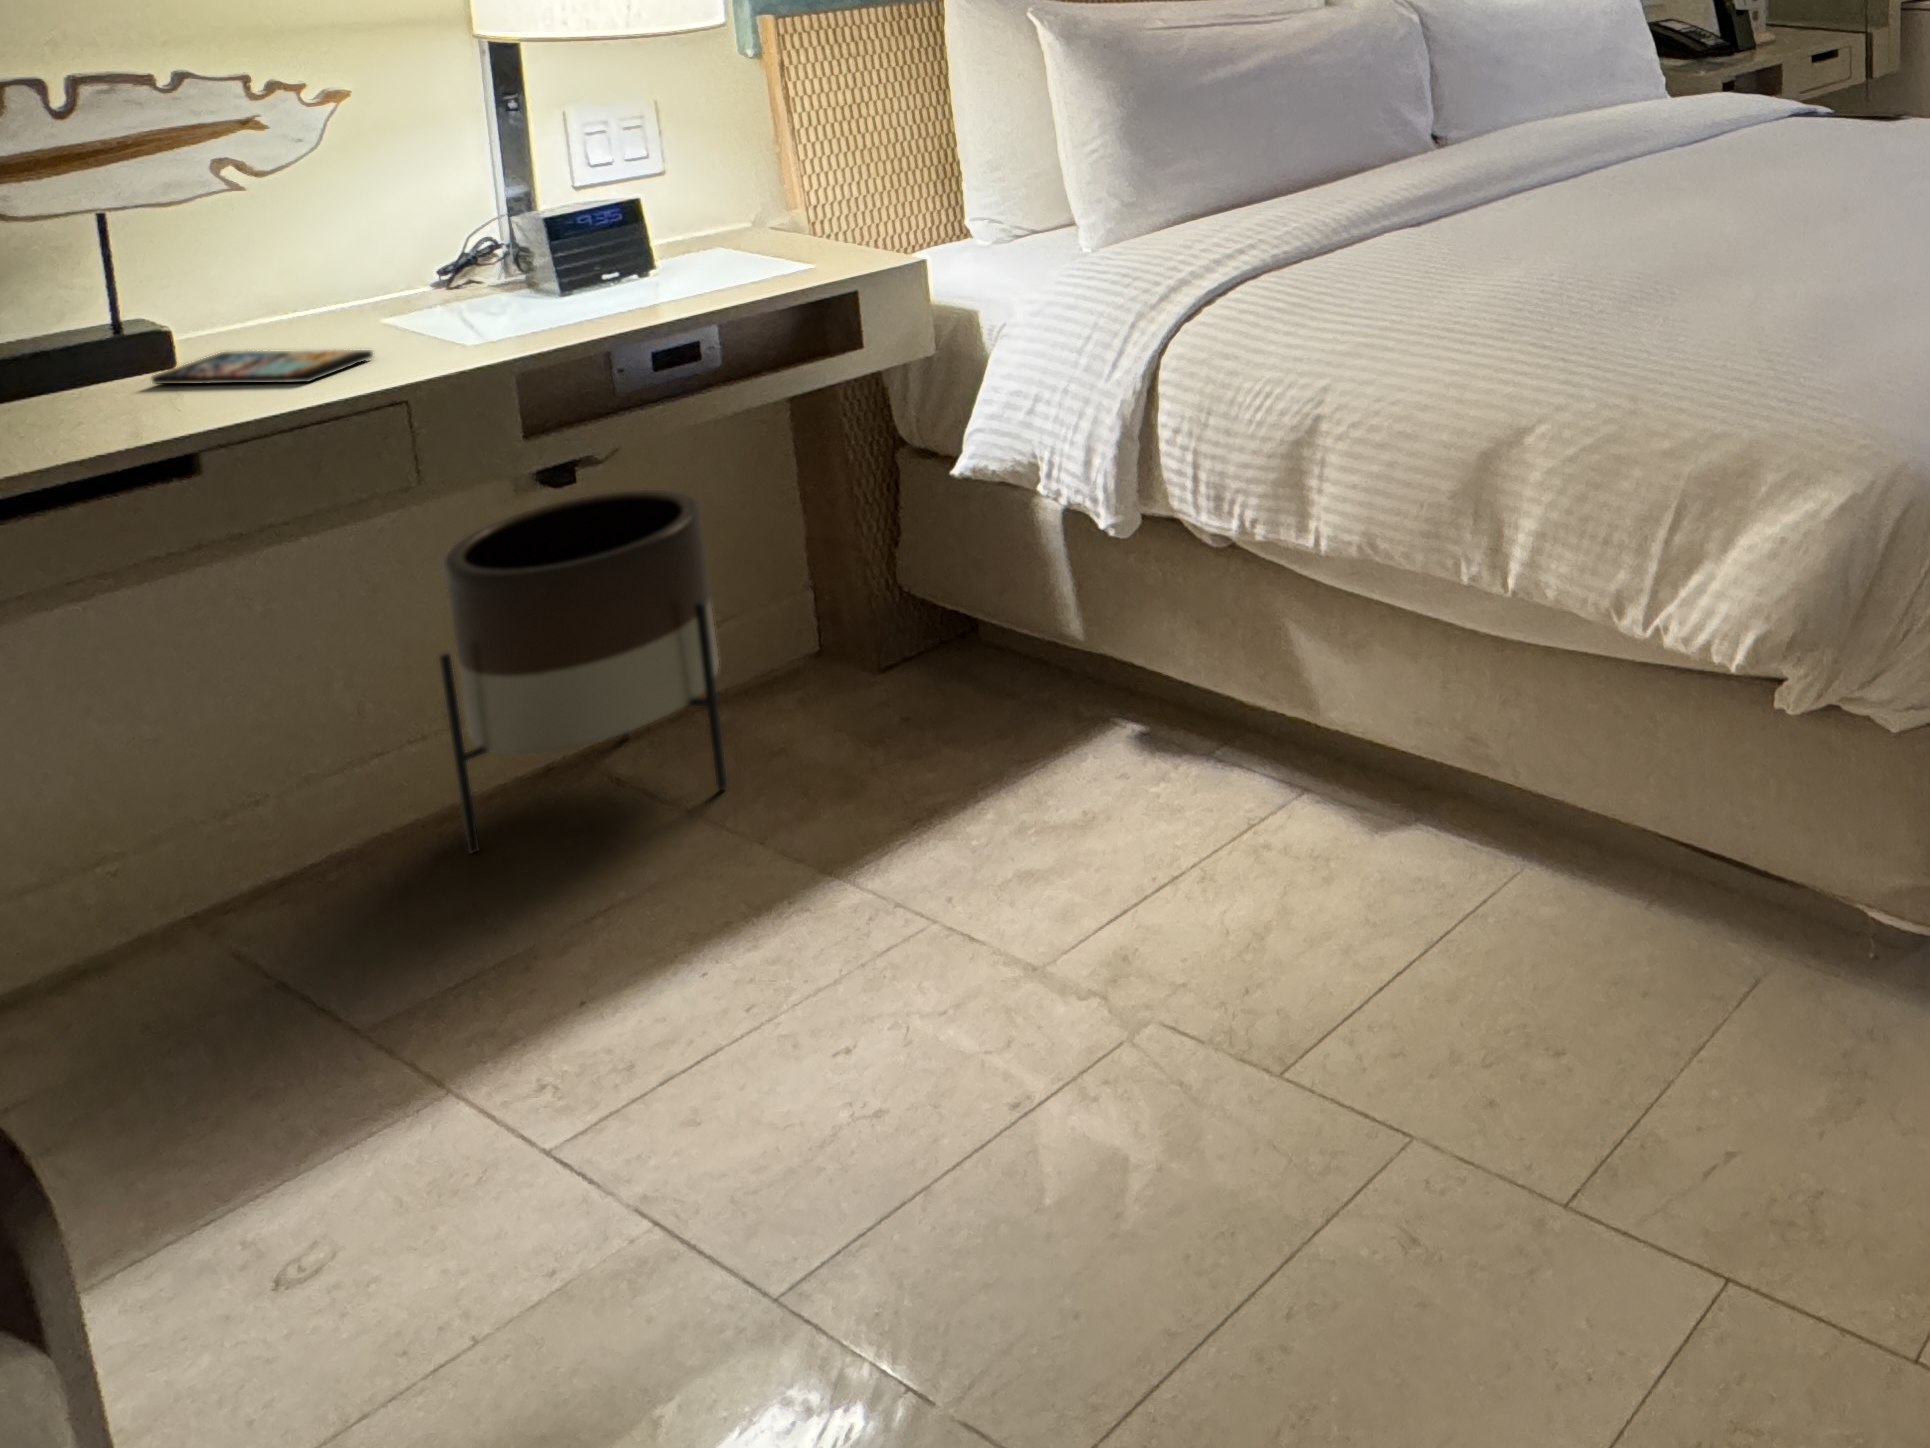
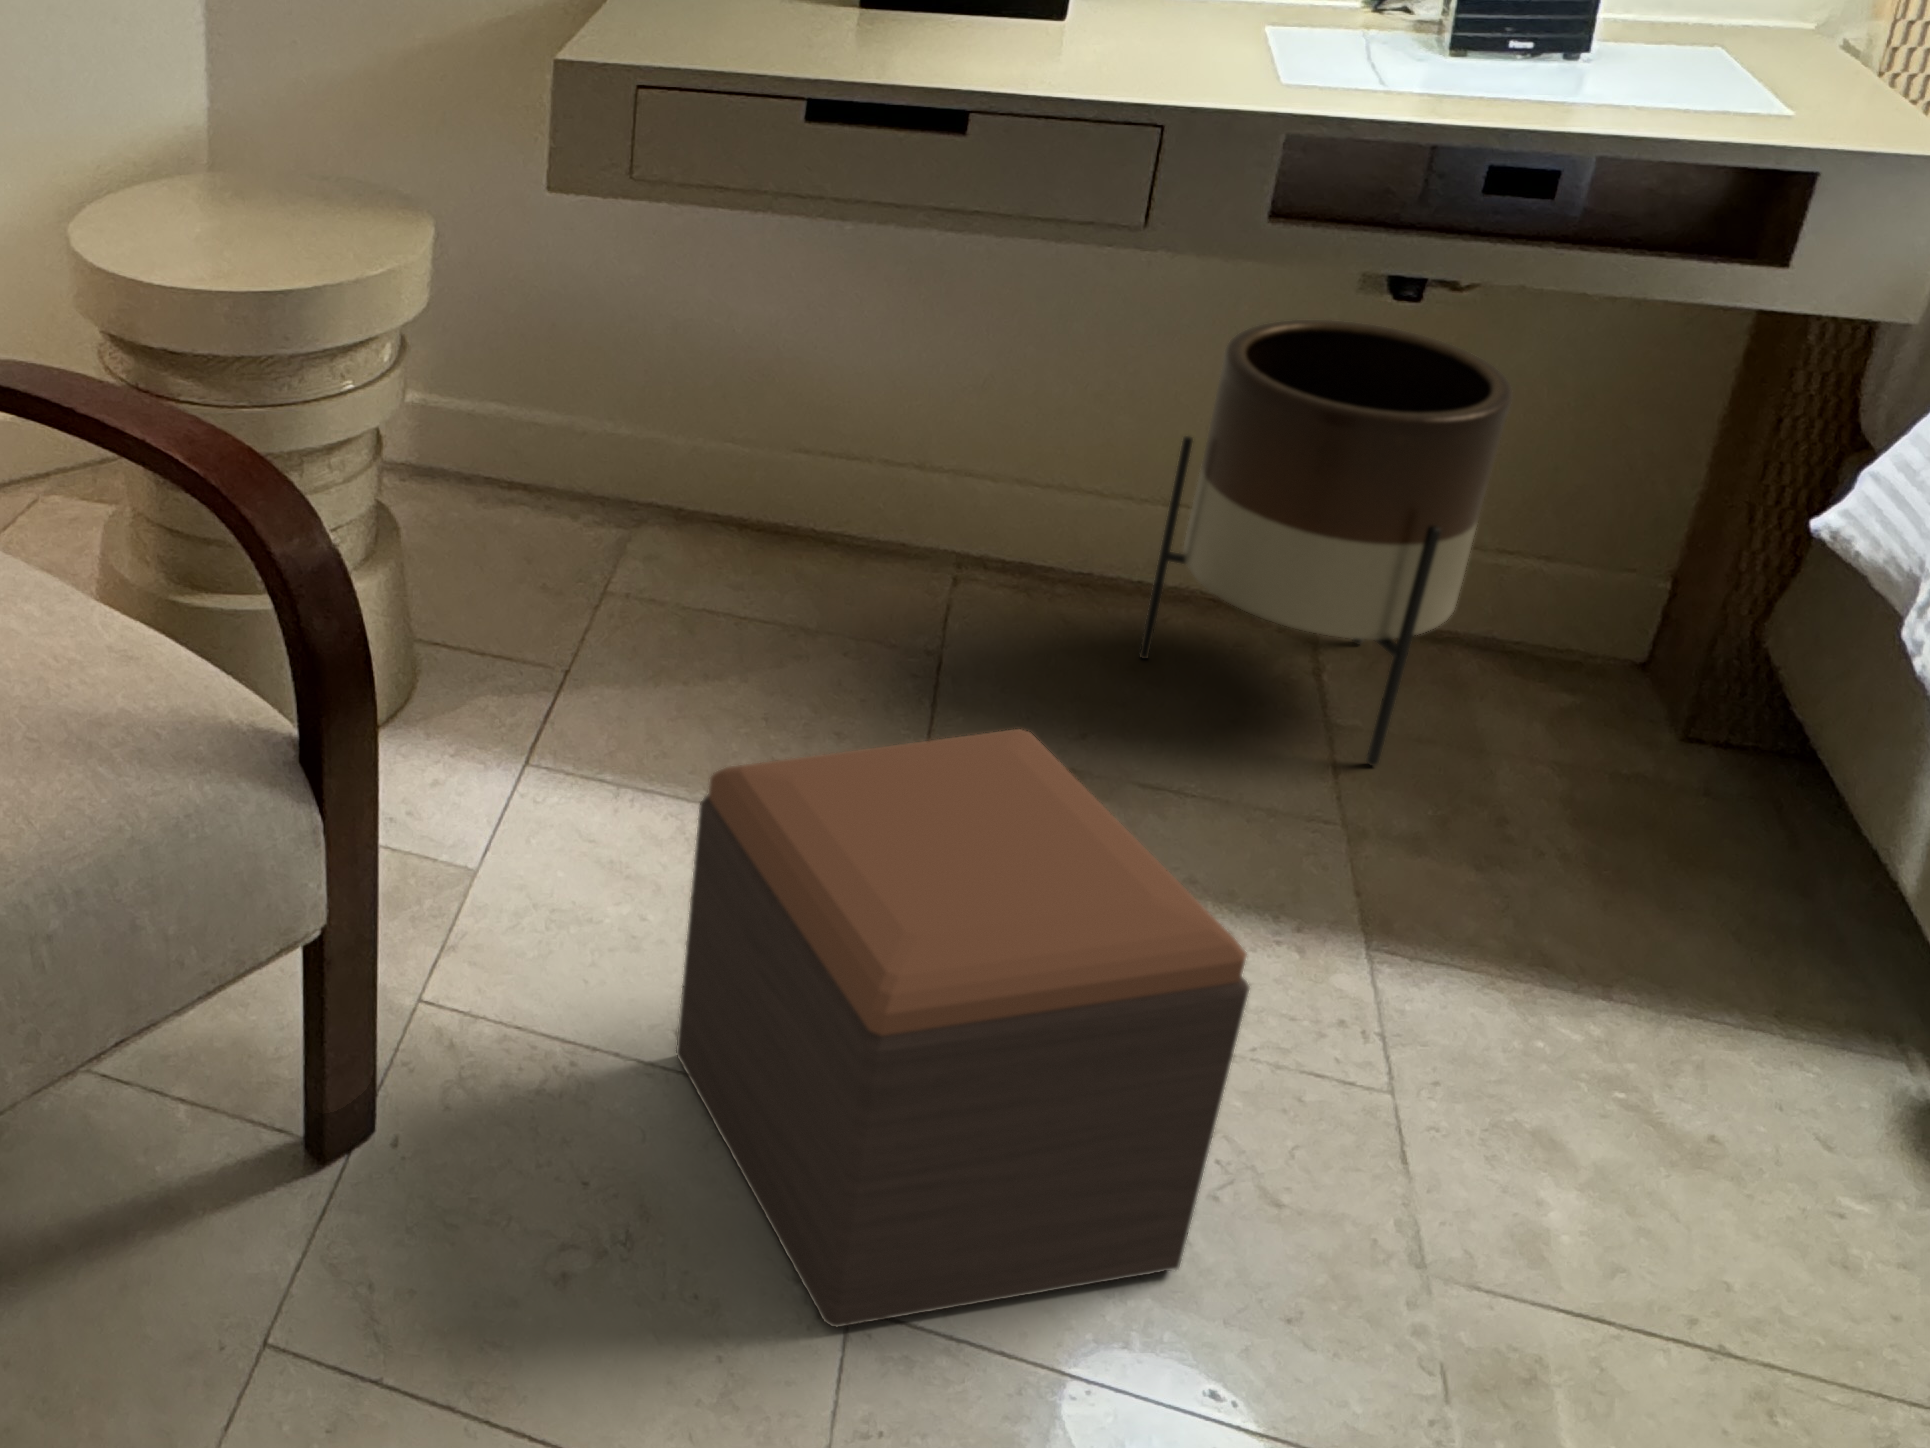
smartphone: present [152,350,373,384] -> none [1030,15,1192,66]
footstool: none [381,835,933,1367] -> present [676,729,1249,1327]

